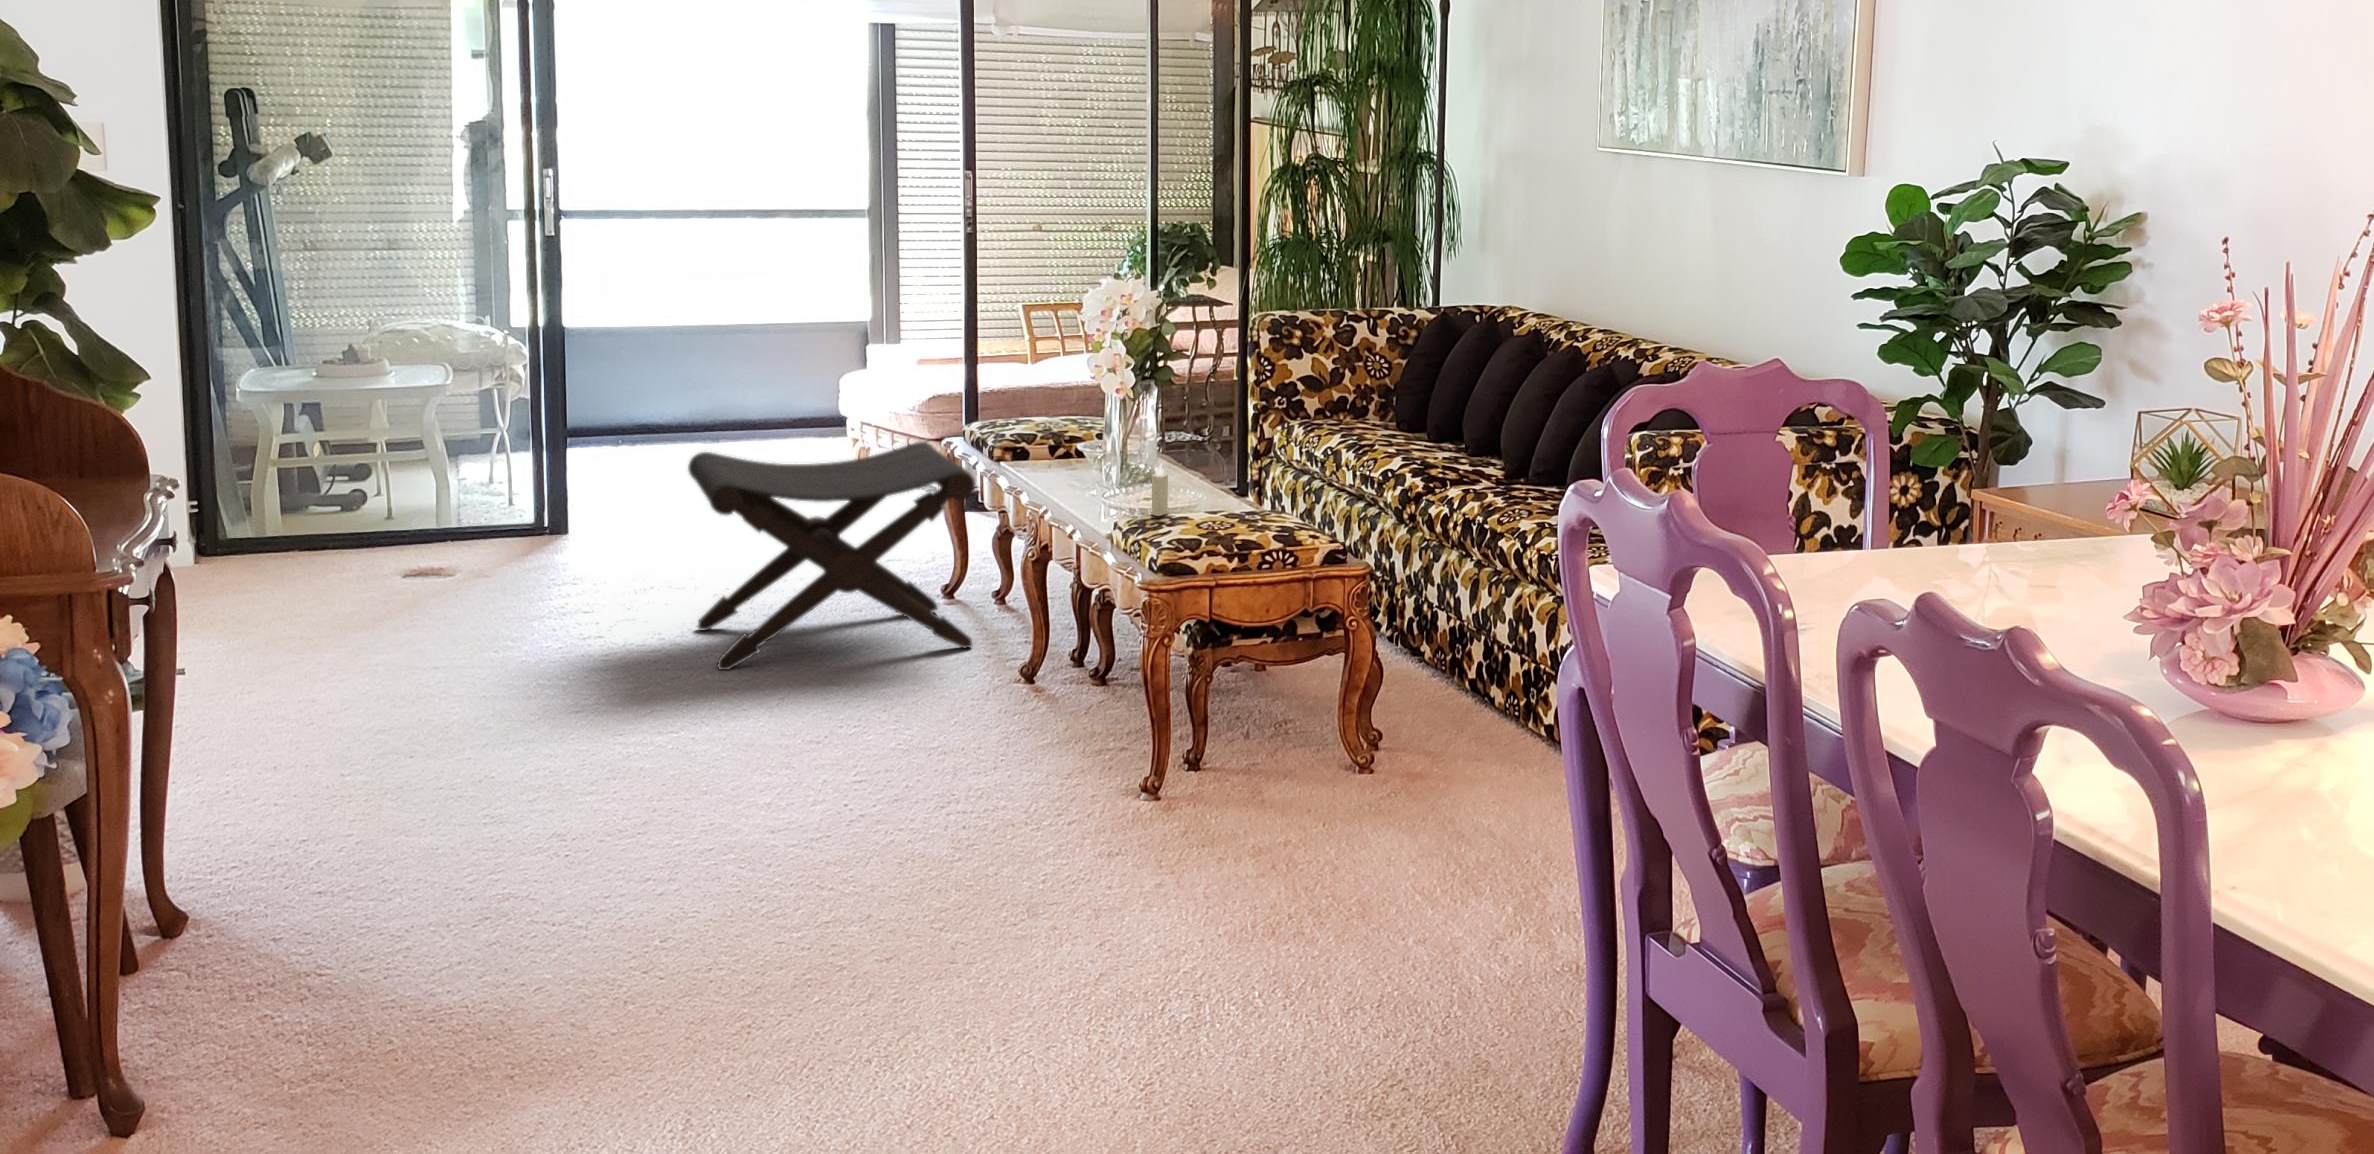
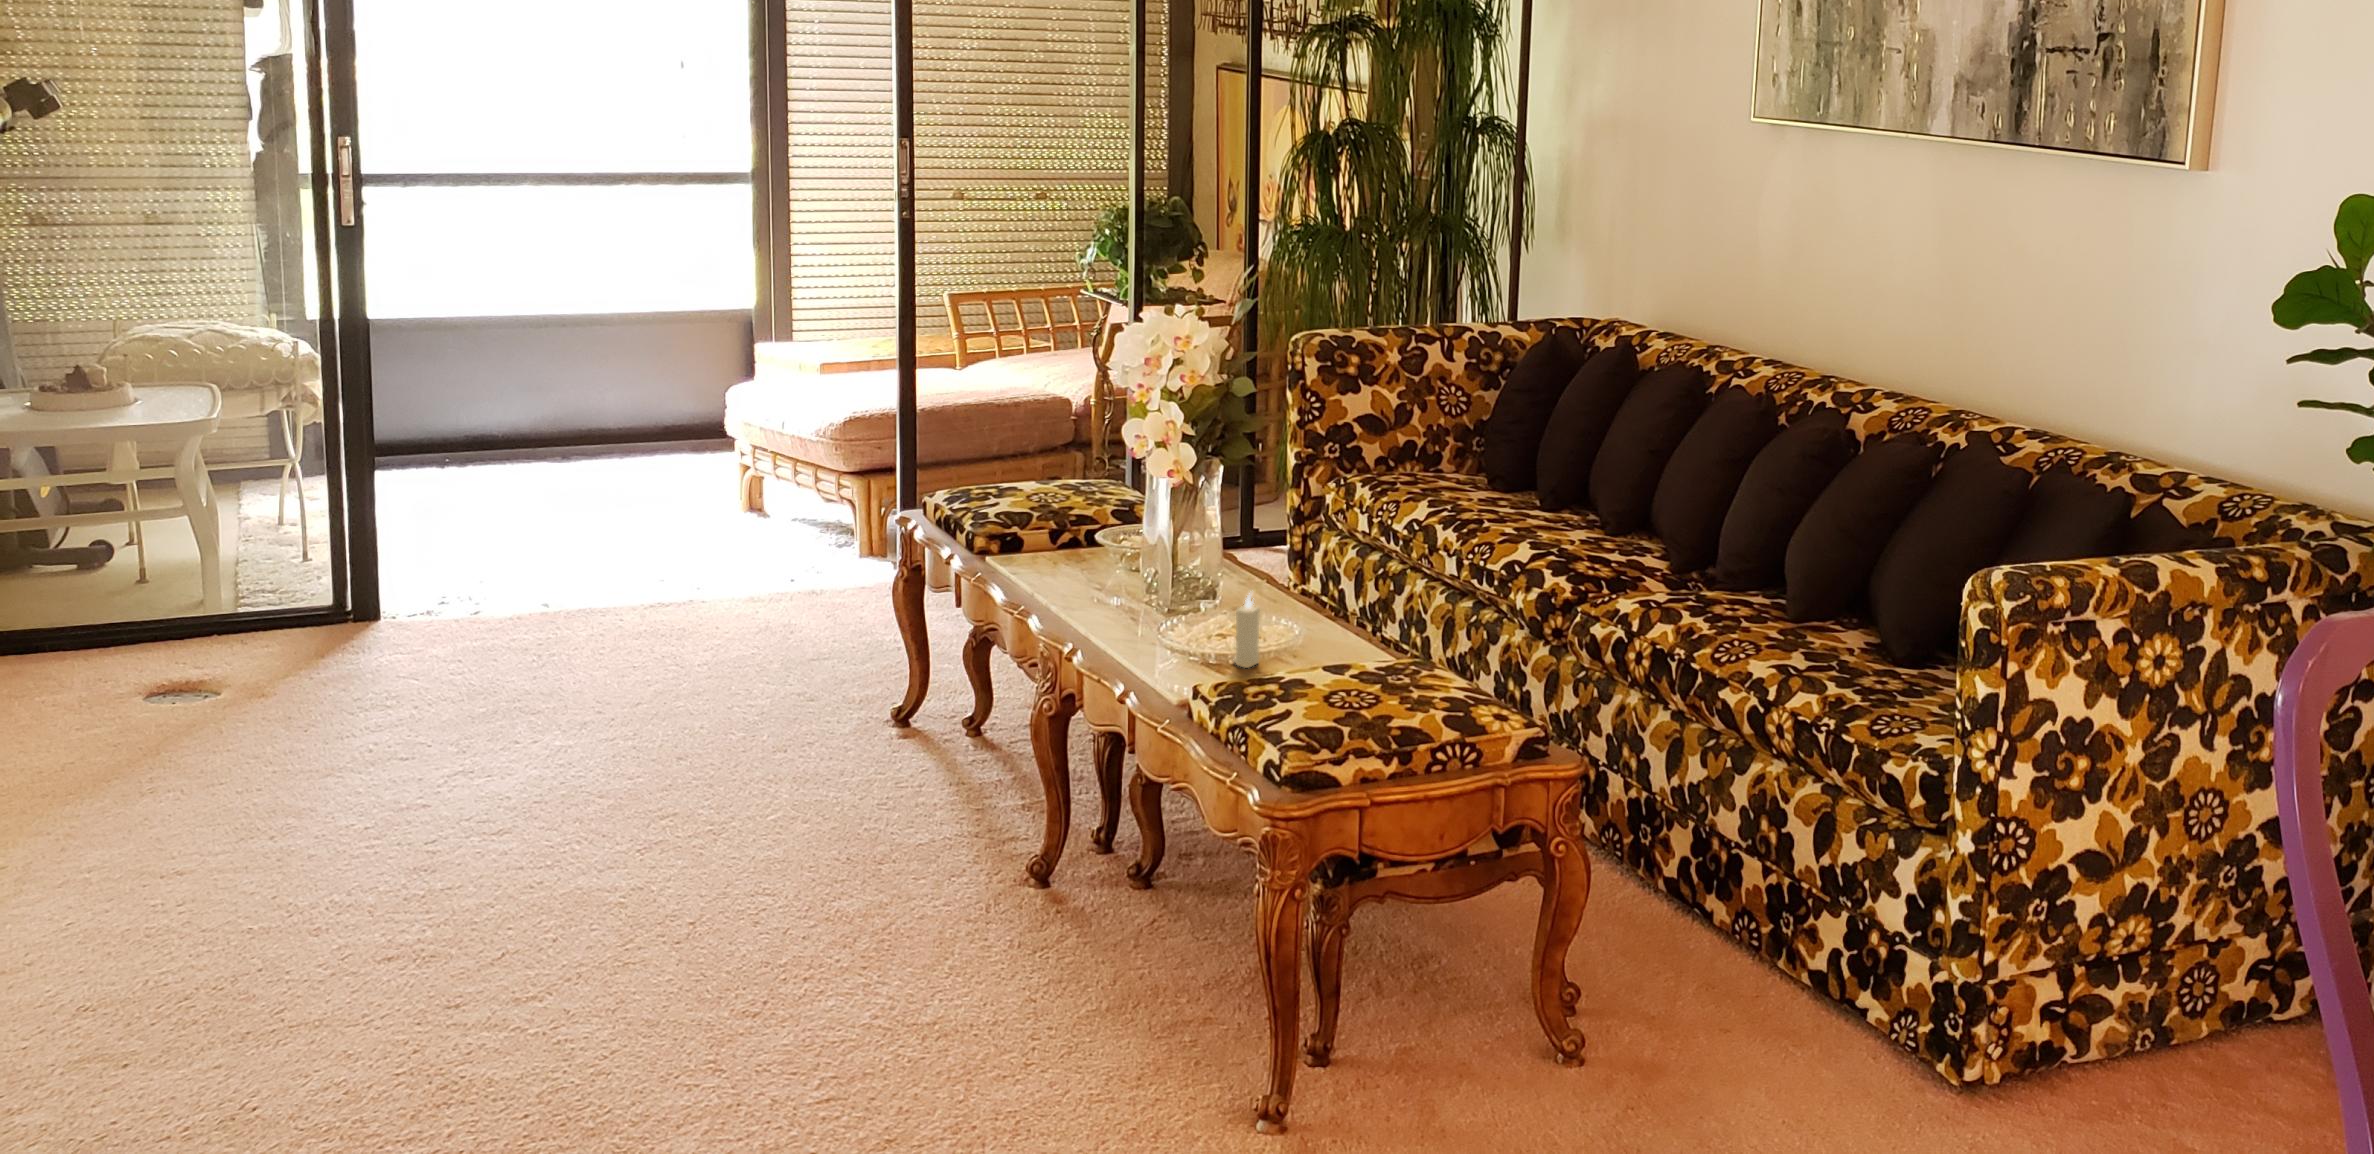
footstool: present [688,441,975,670] -> none [542,520,953,867]

